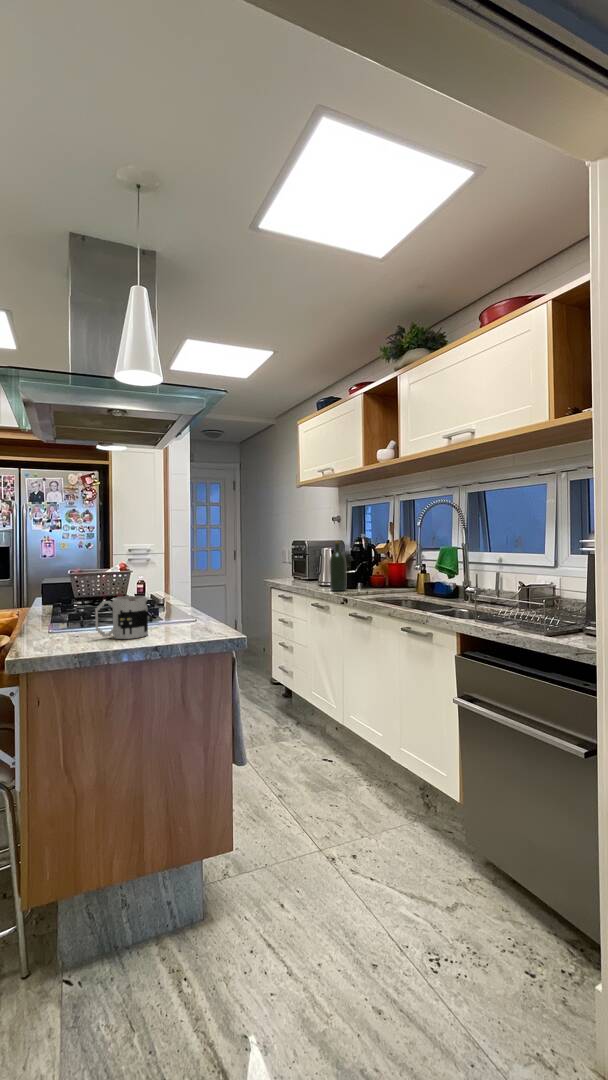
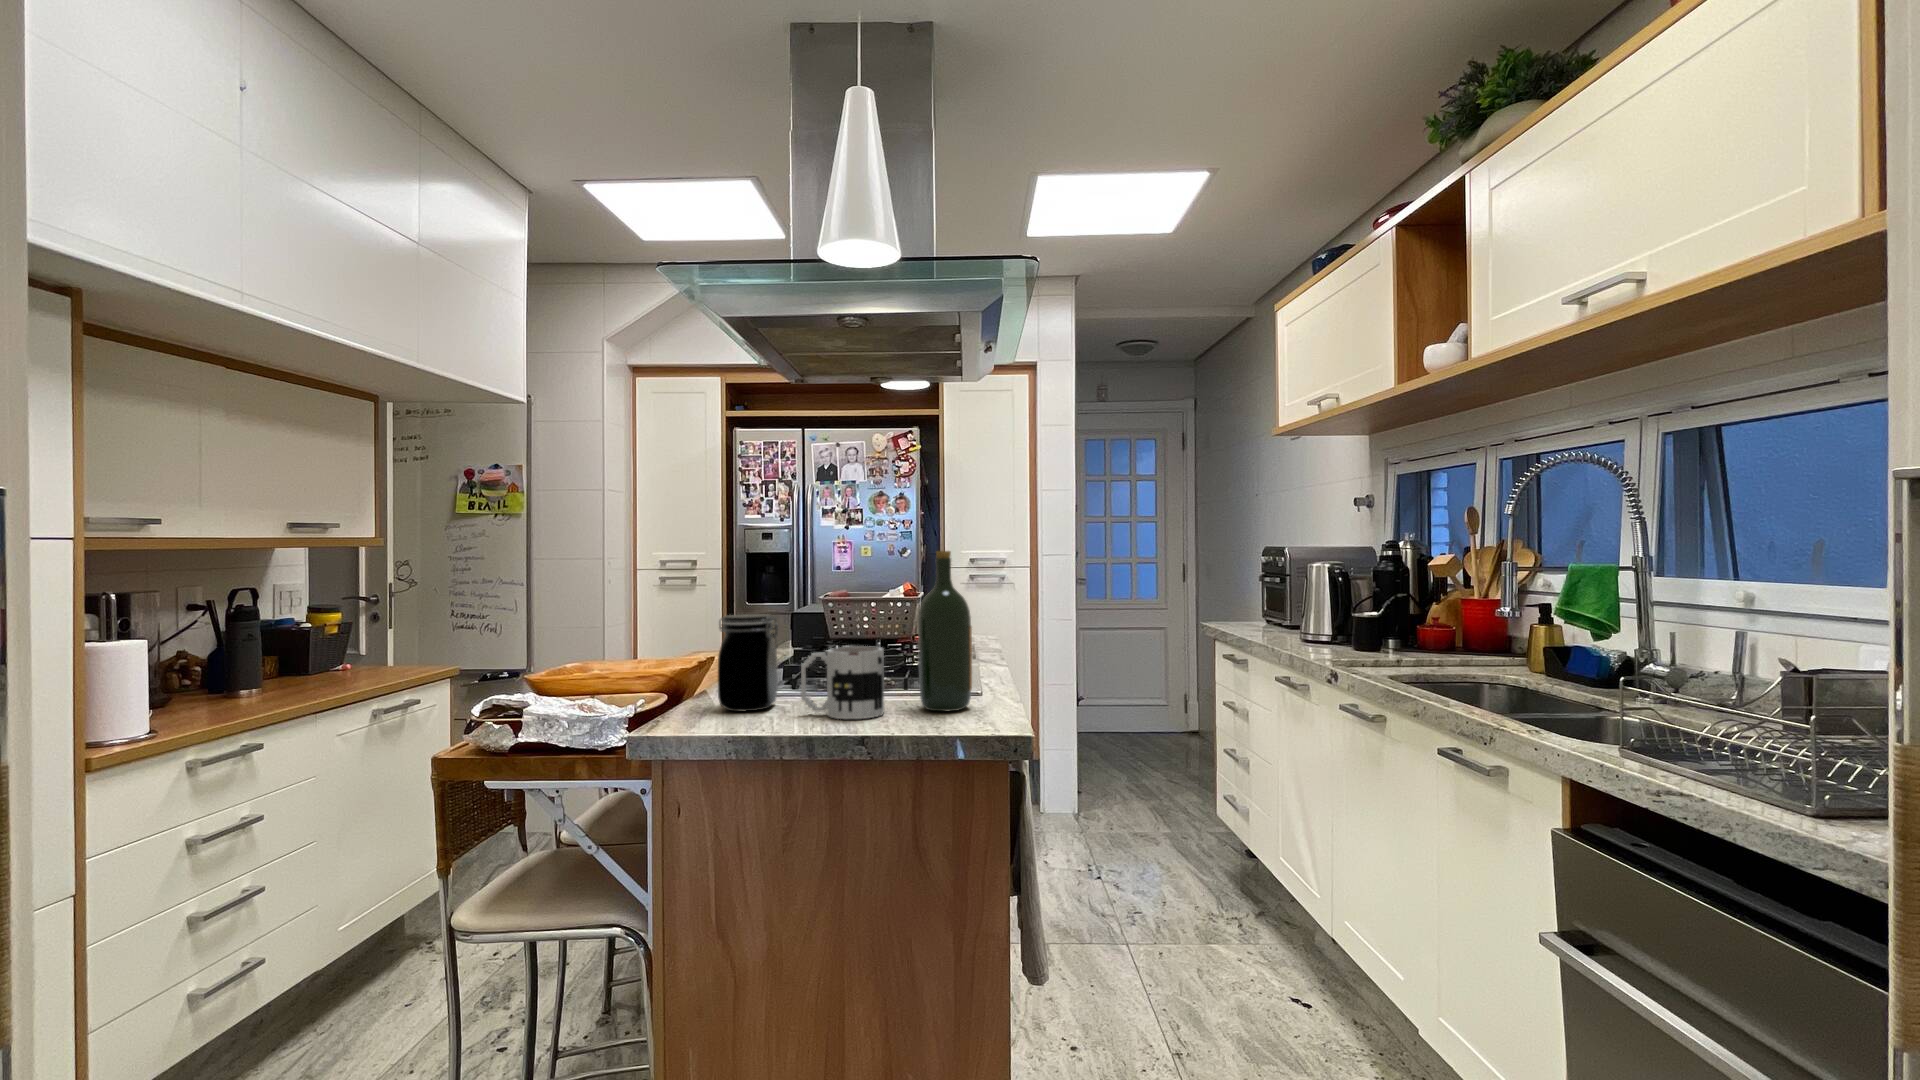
wine bottle: present [329,541,346,591] -> present [918,551,972,711]
jar: none [29,580,75,641] -> present [718,614,778,711]

